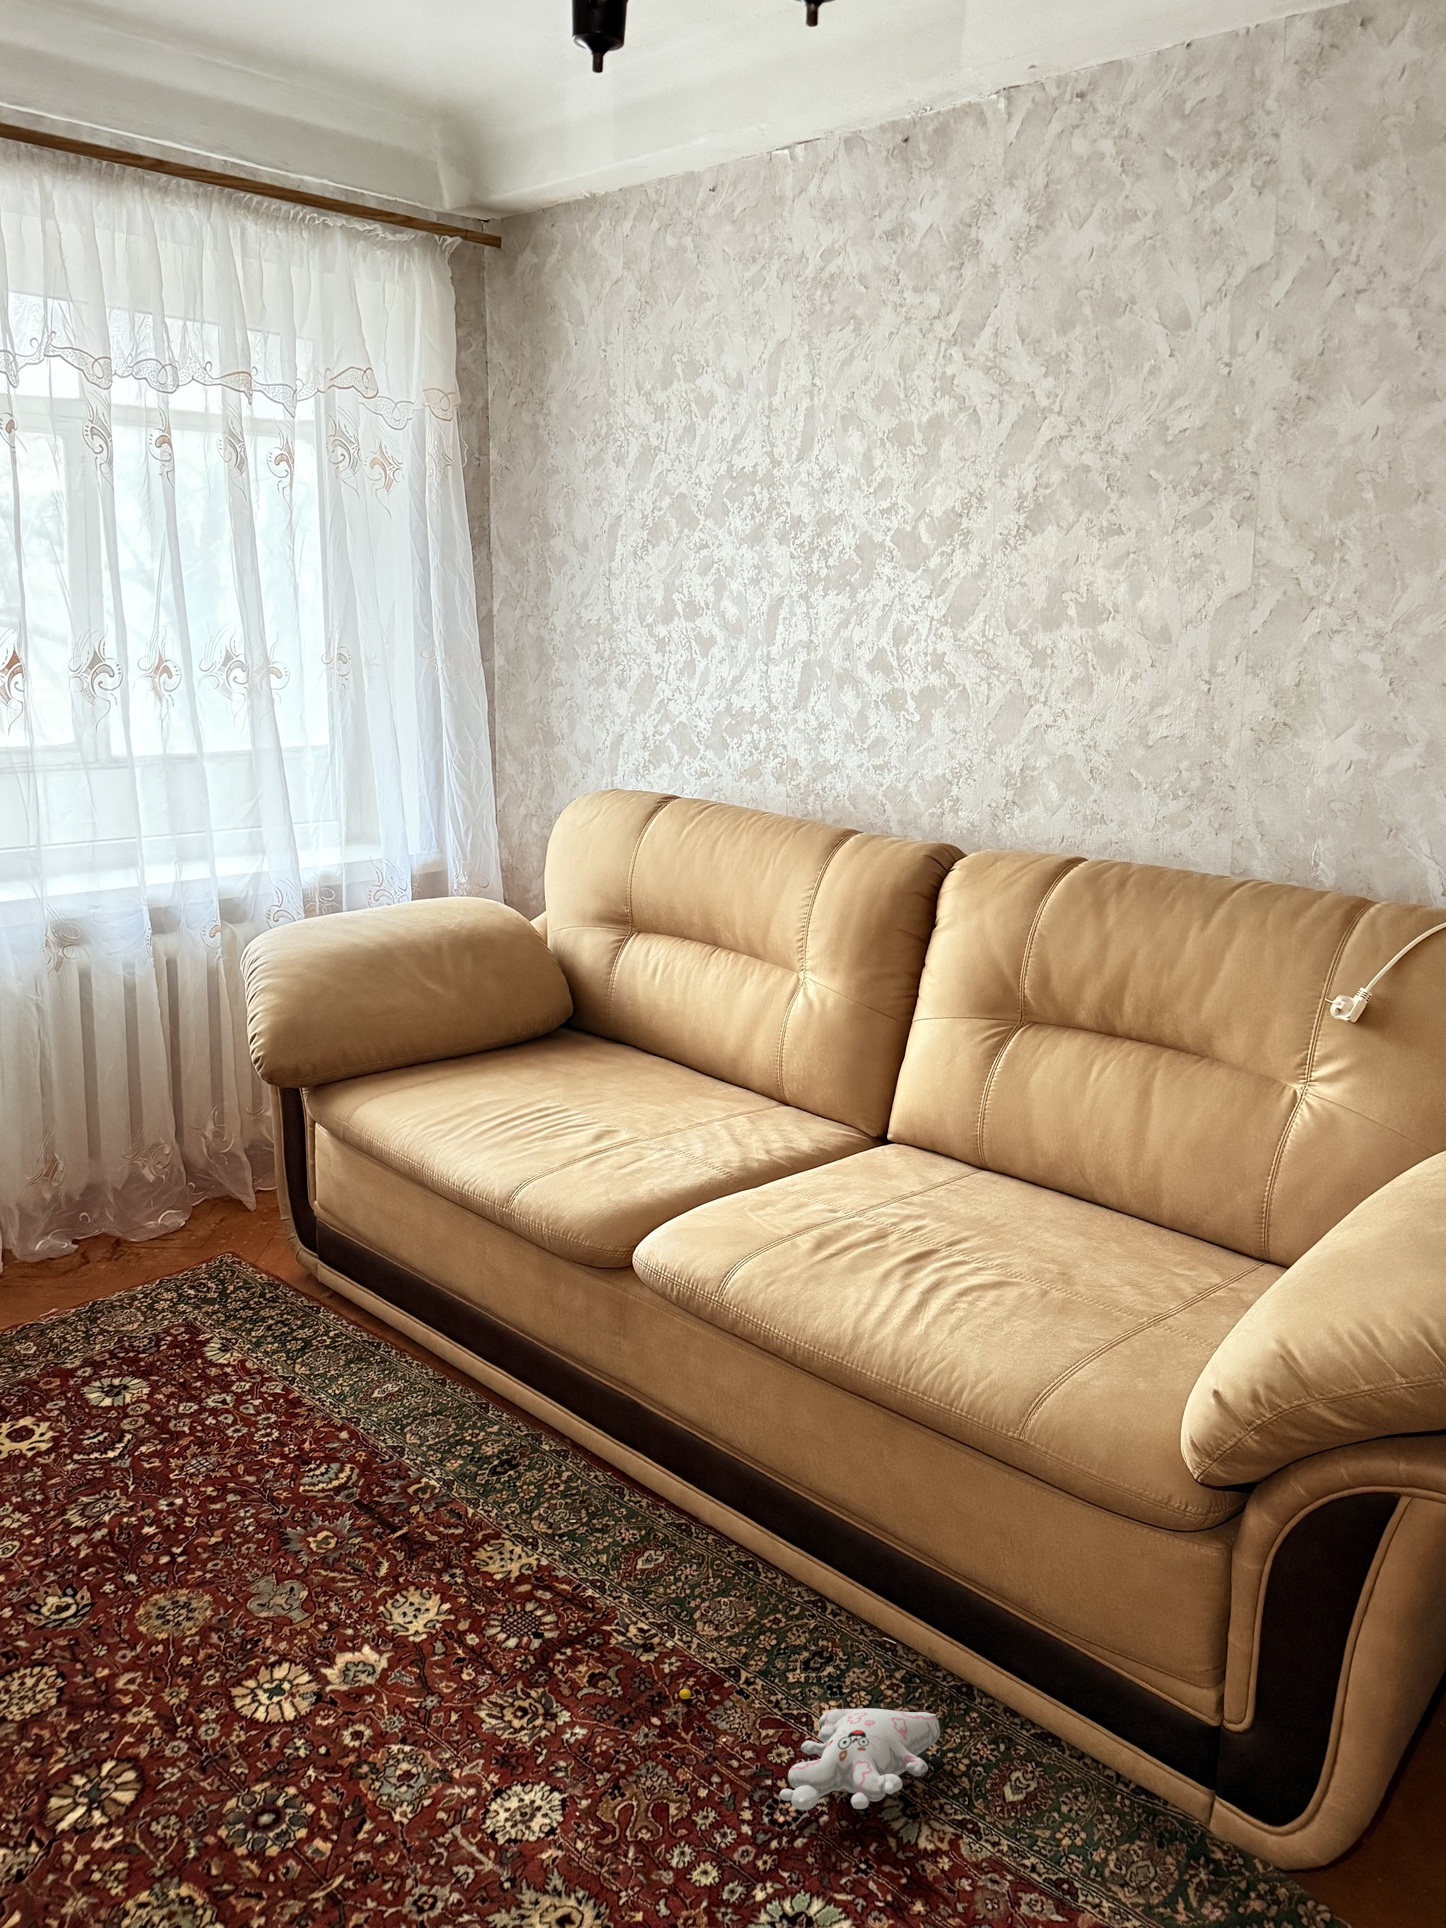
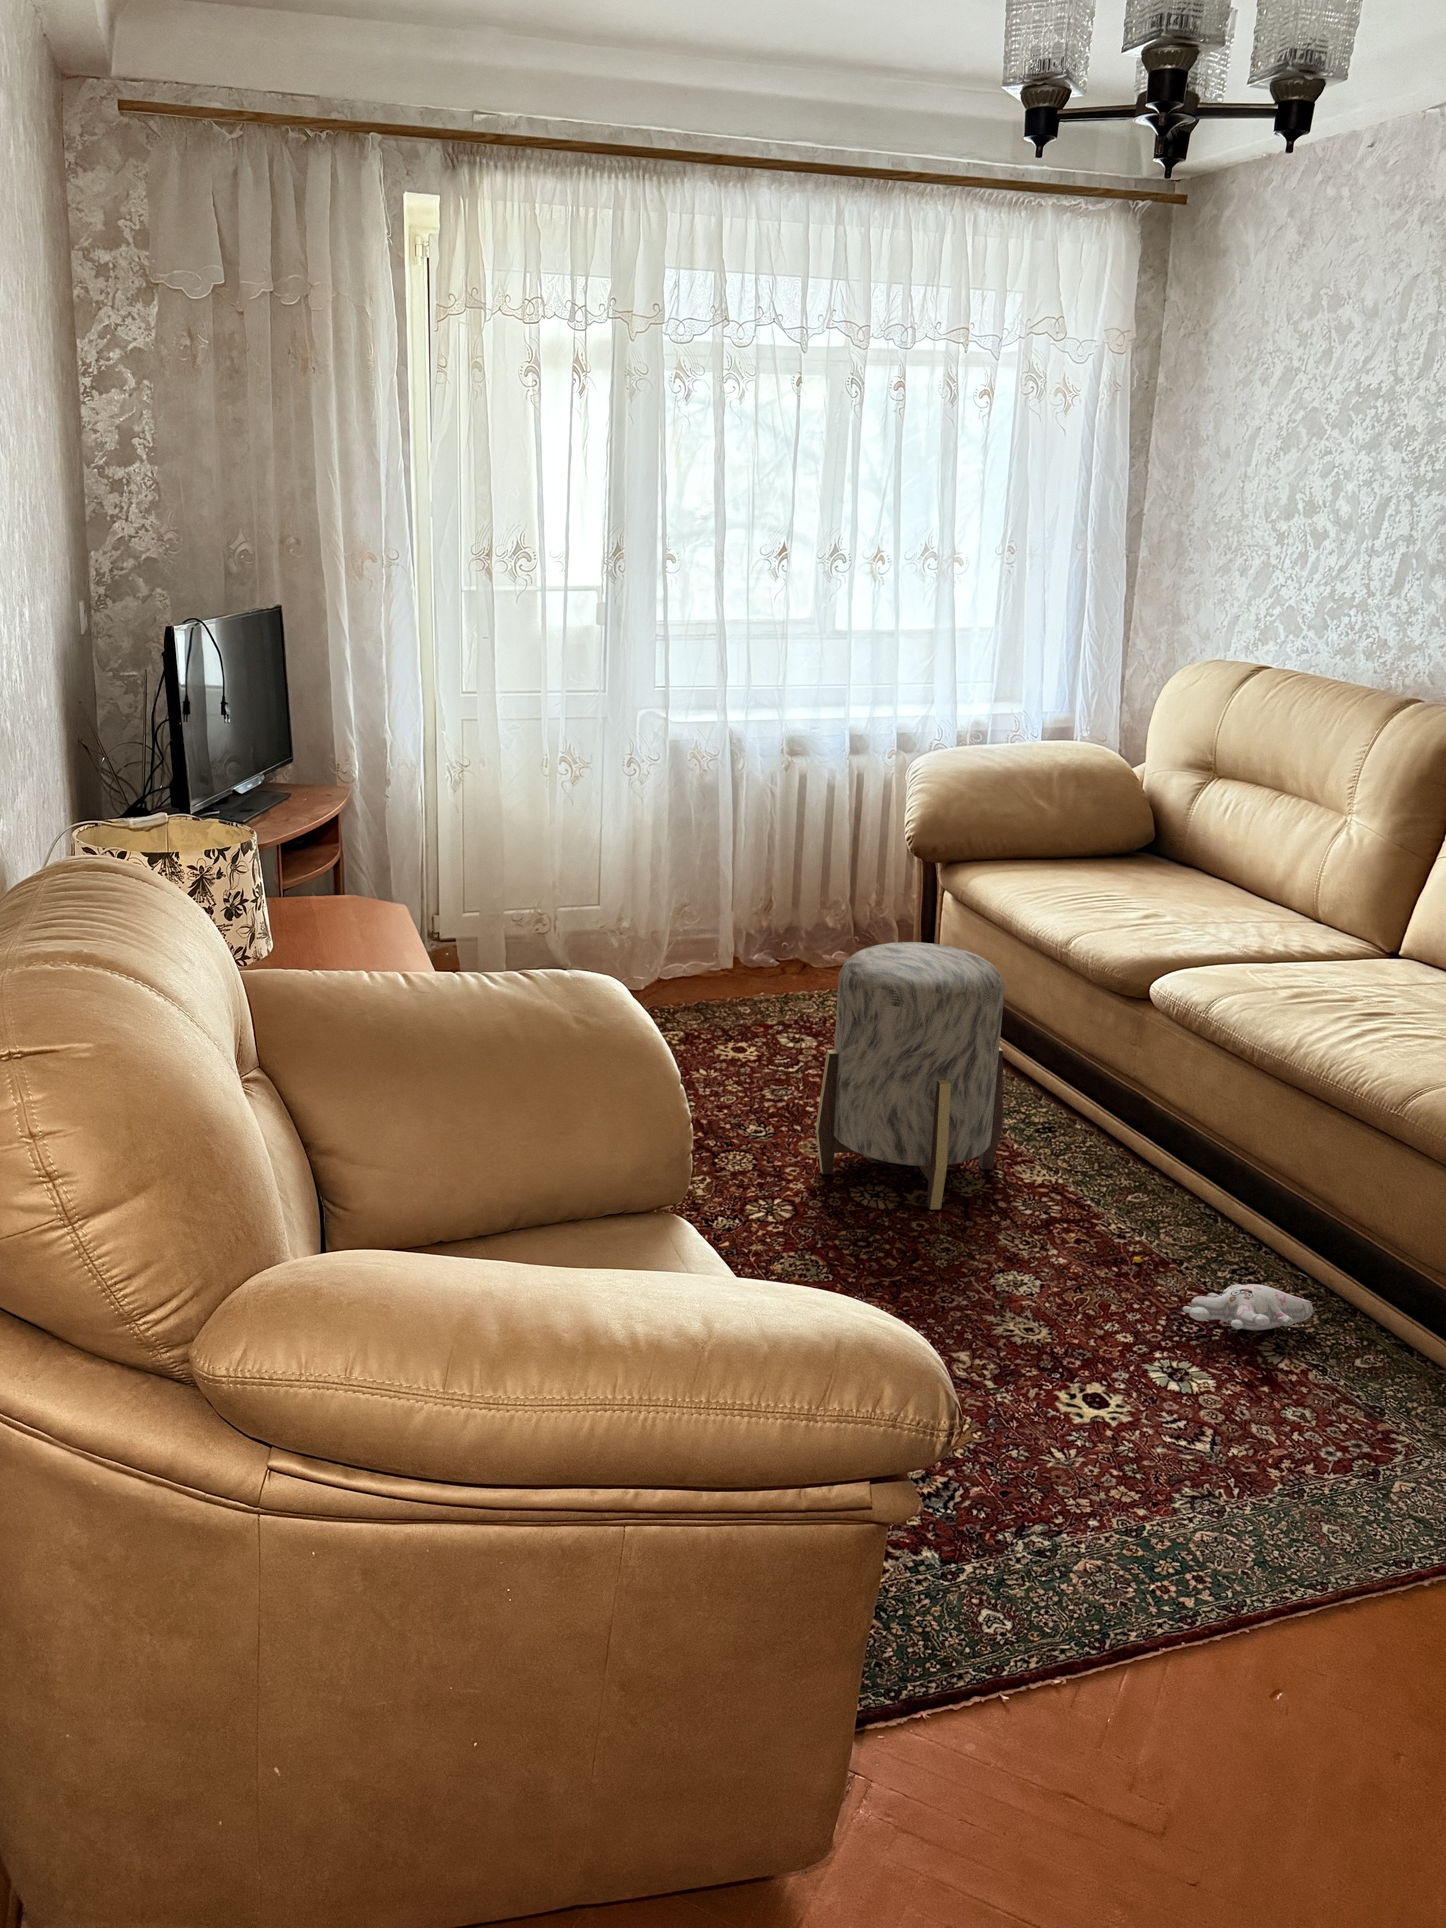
ottoman: none [161,1259,454,1695] -> present [816,942,1005,1210]

